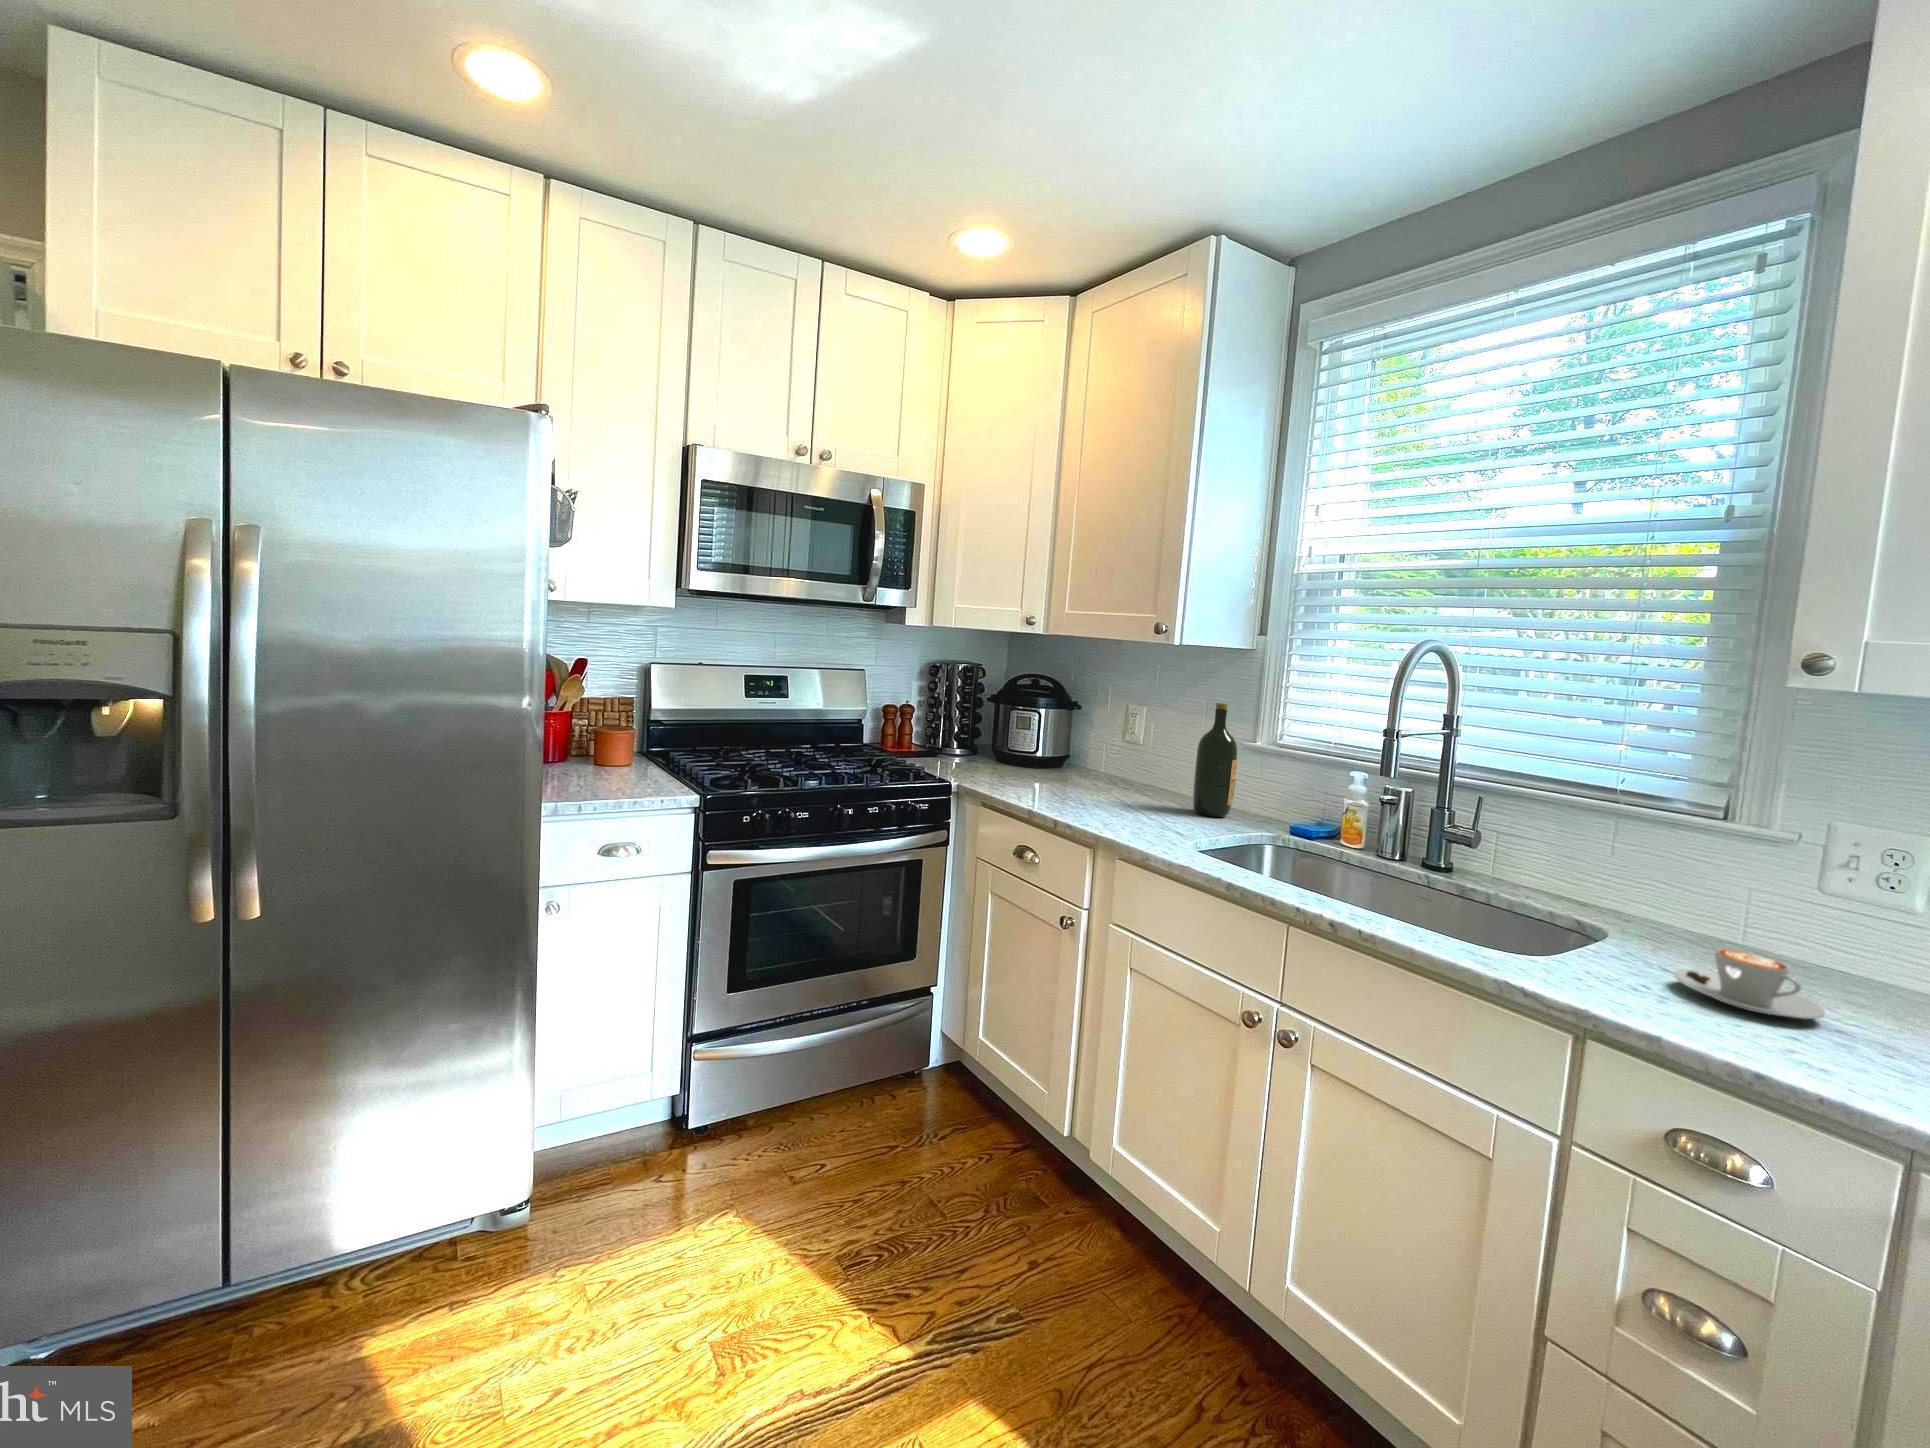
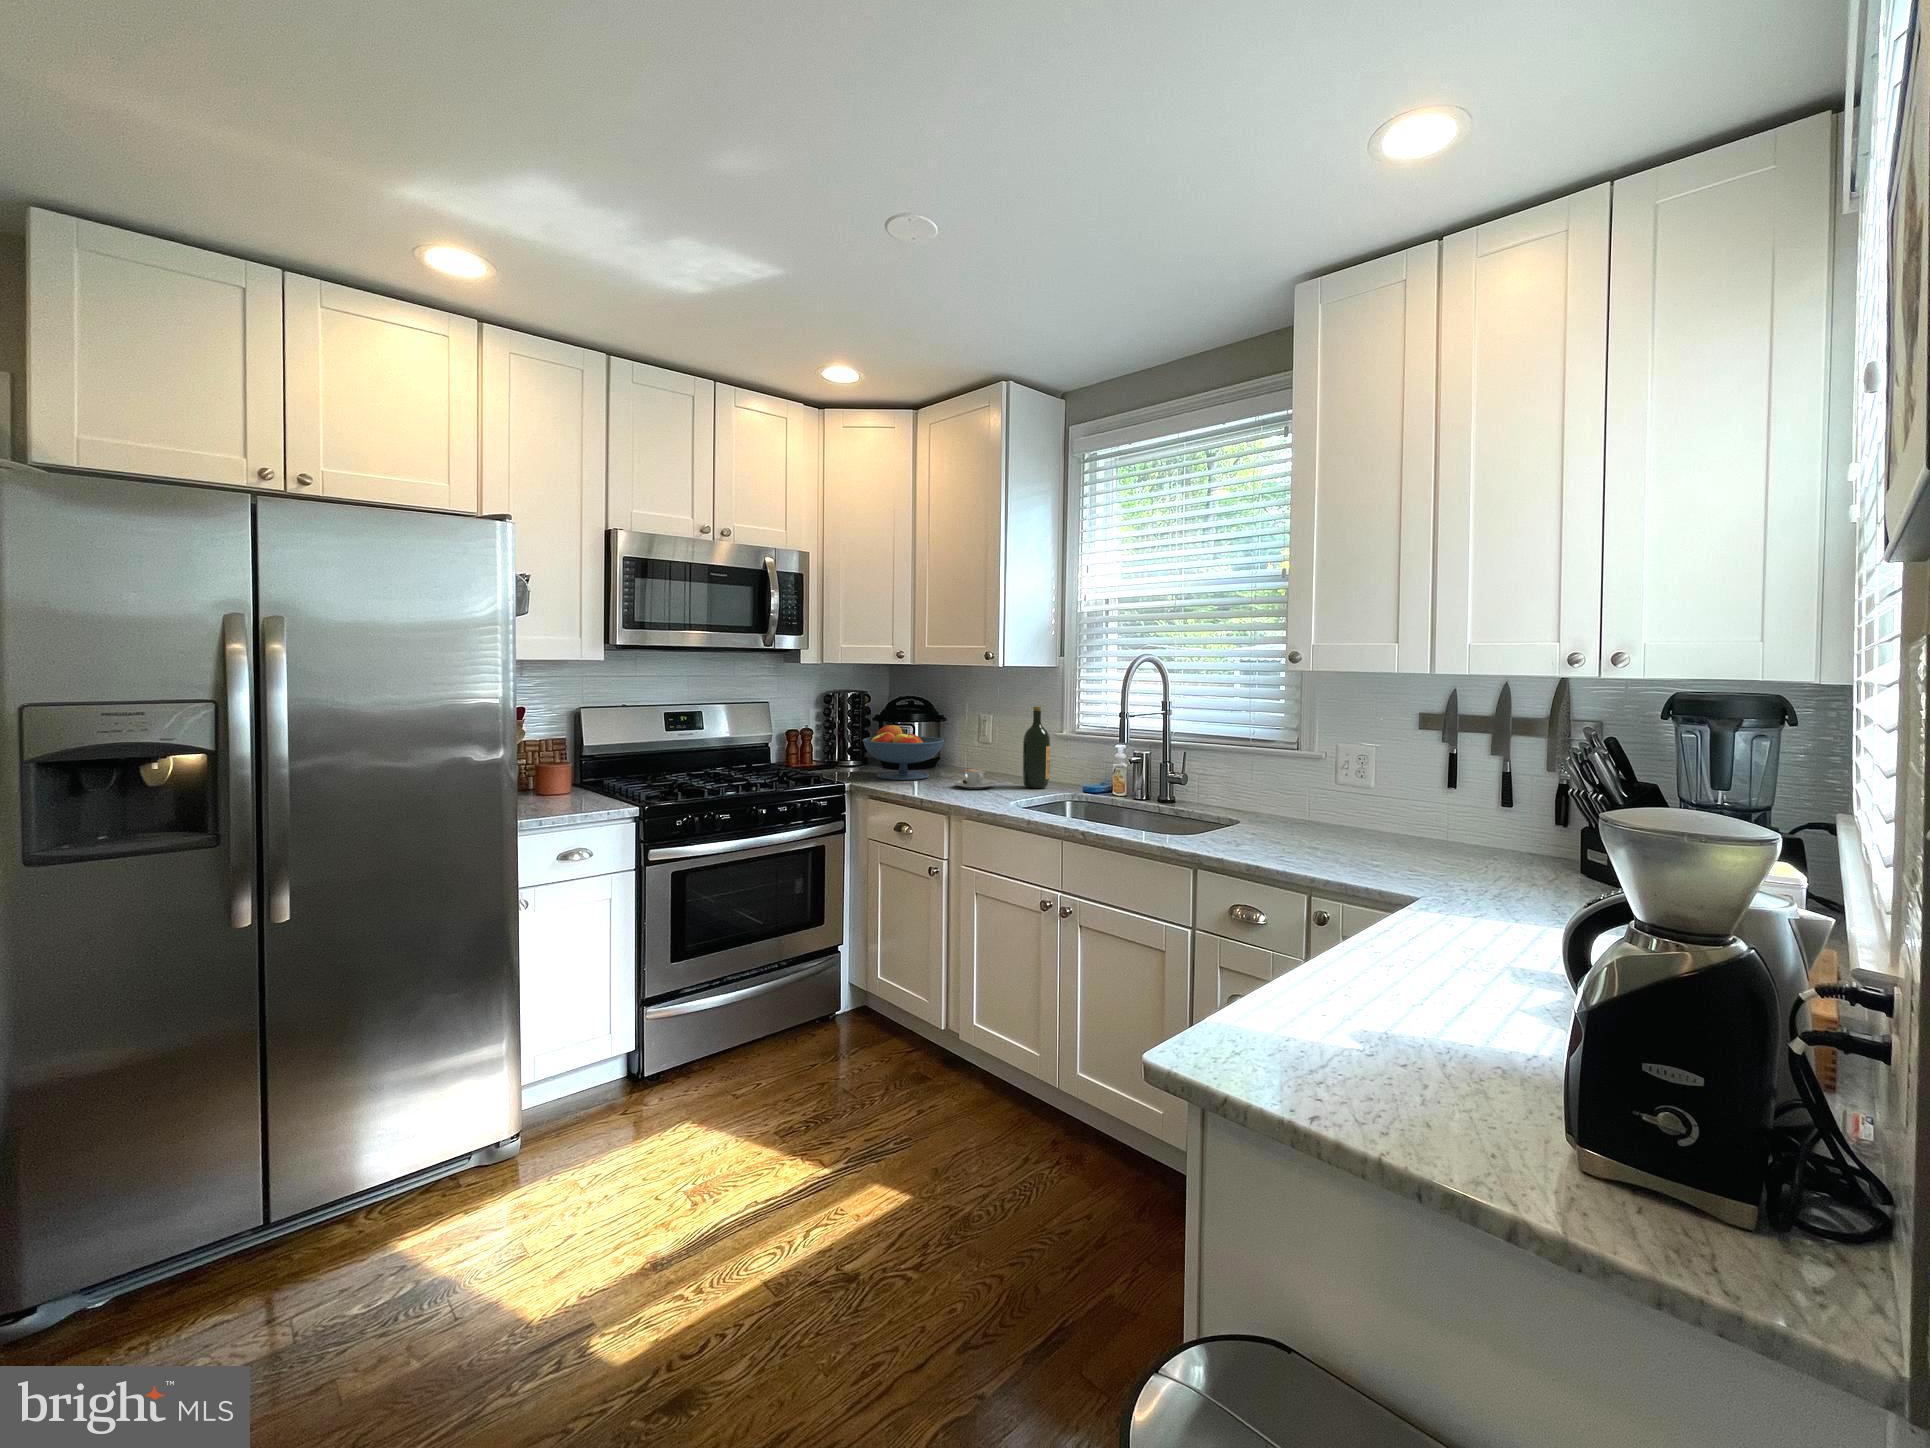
fruit bowl: none [977,709,1083,785] -> present [862,725,944,780]
coffee cup: present [1675,949,1825,1019] -> present [954,769,995,789]

